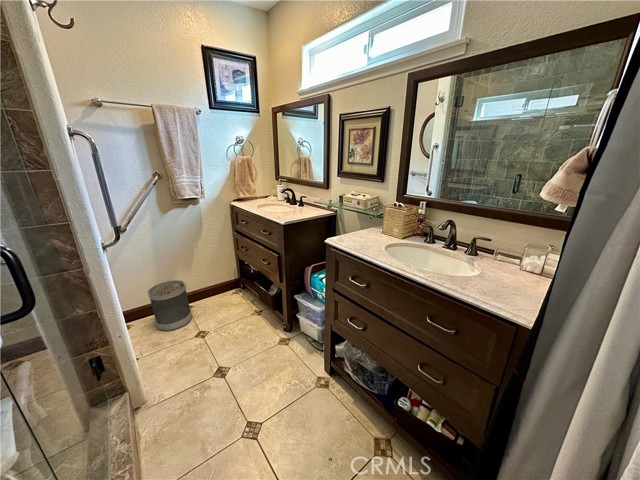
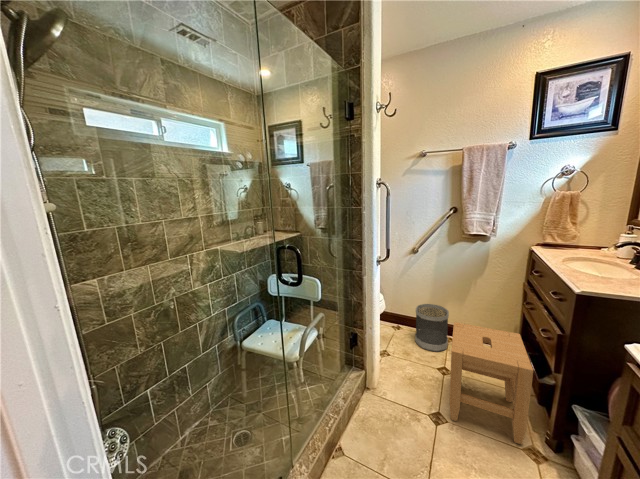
stool: none [202,270,276,364] -> present [450,322,533,444]

